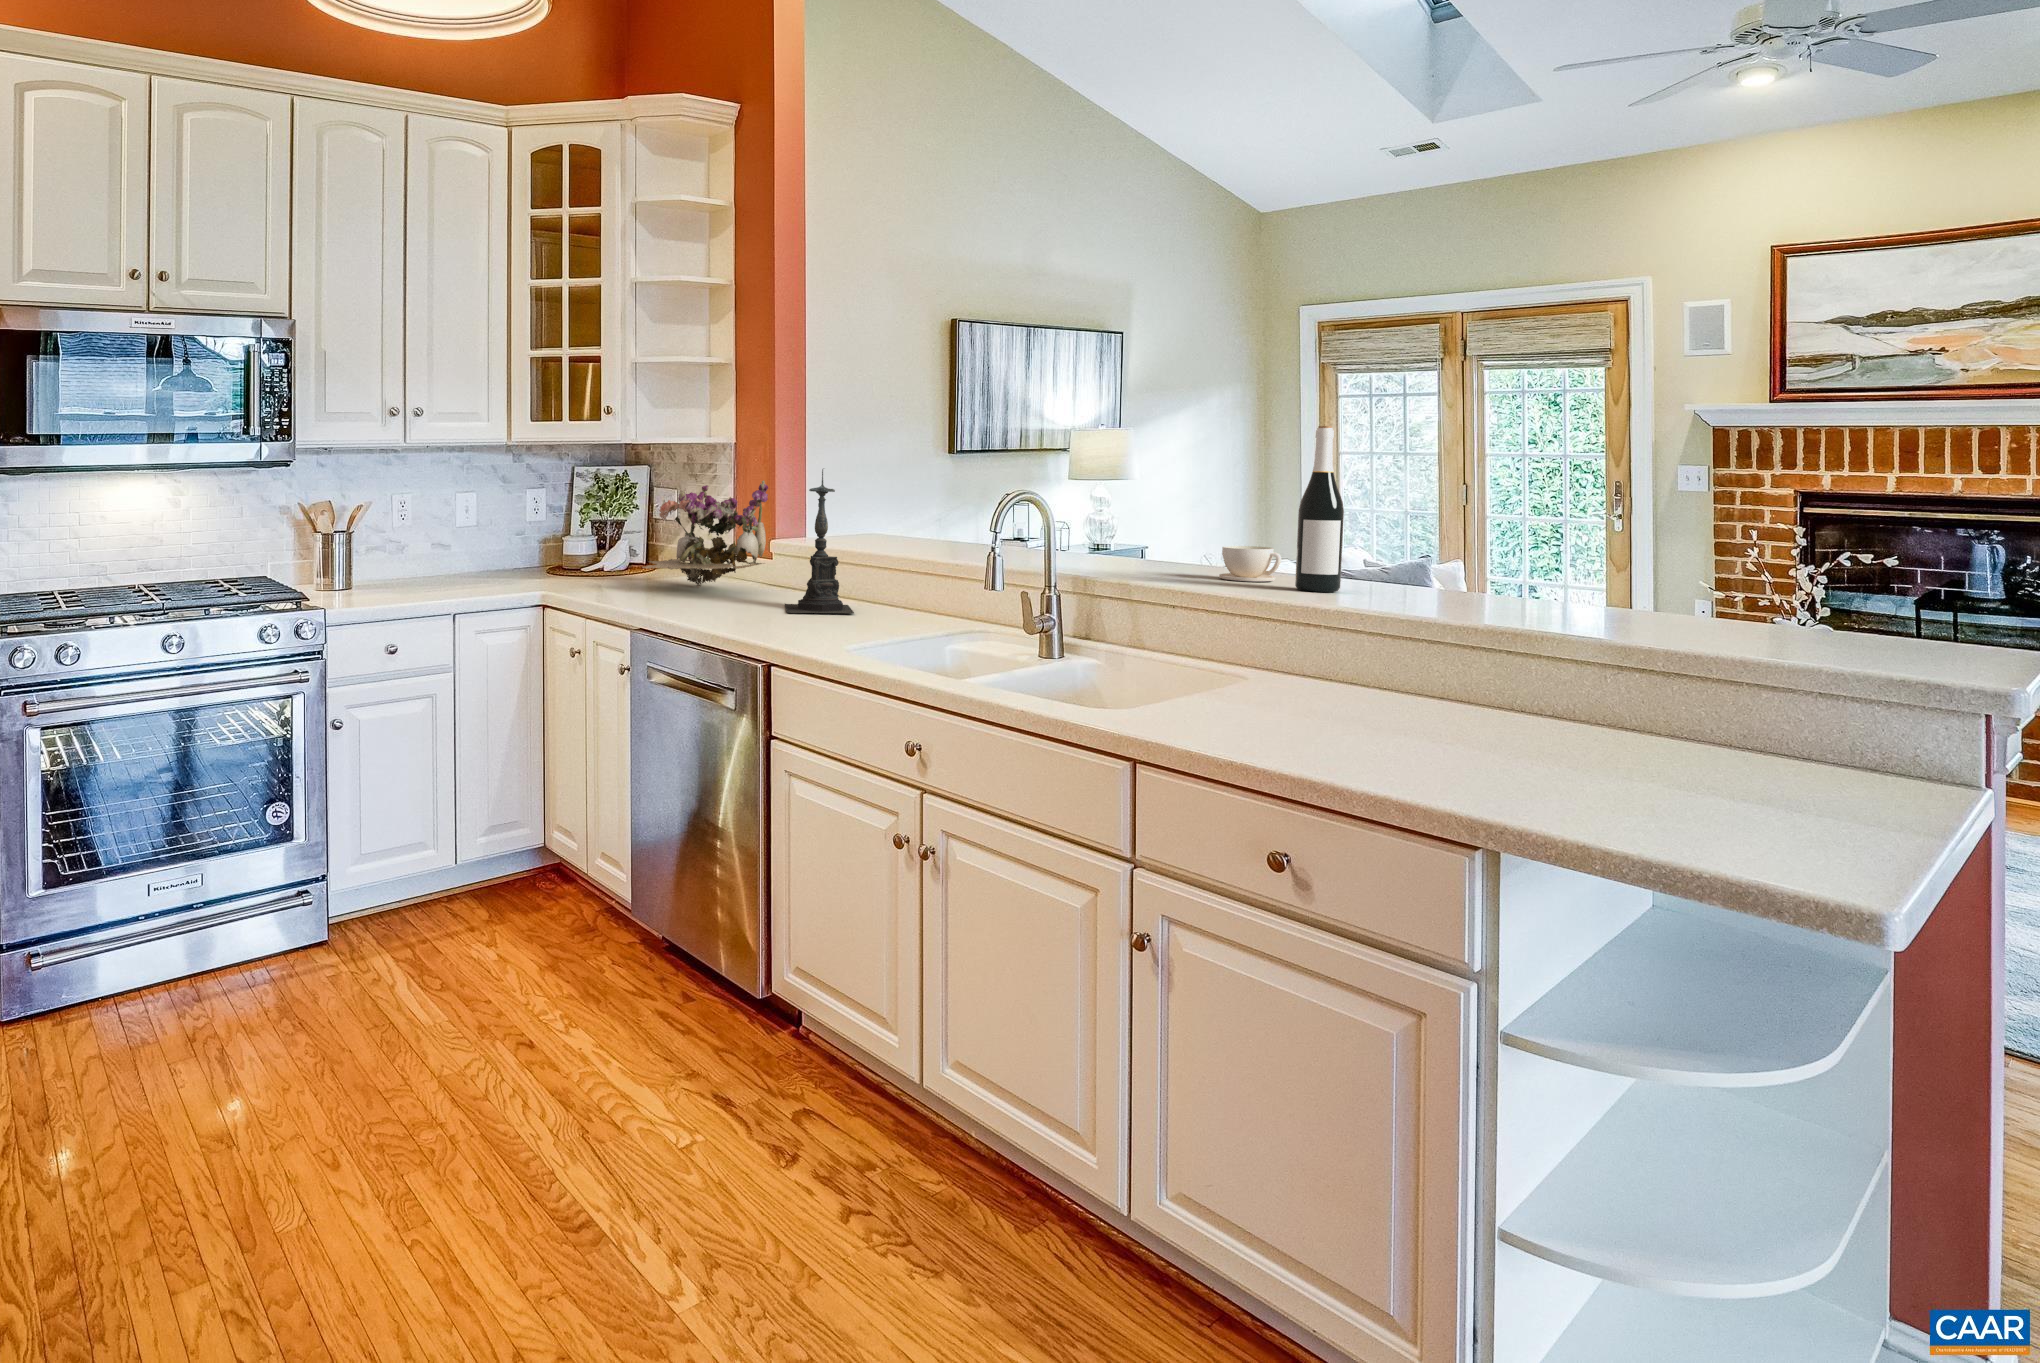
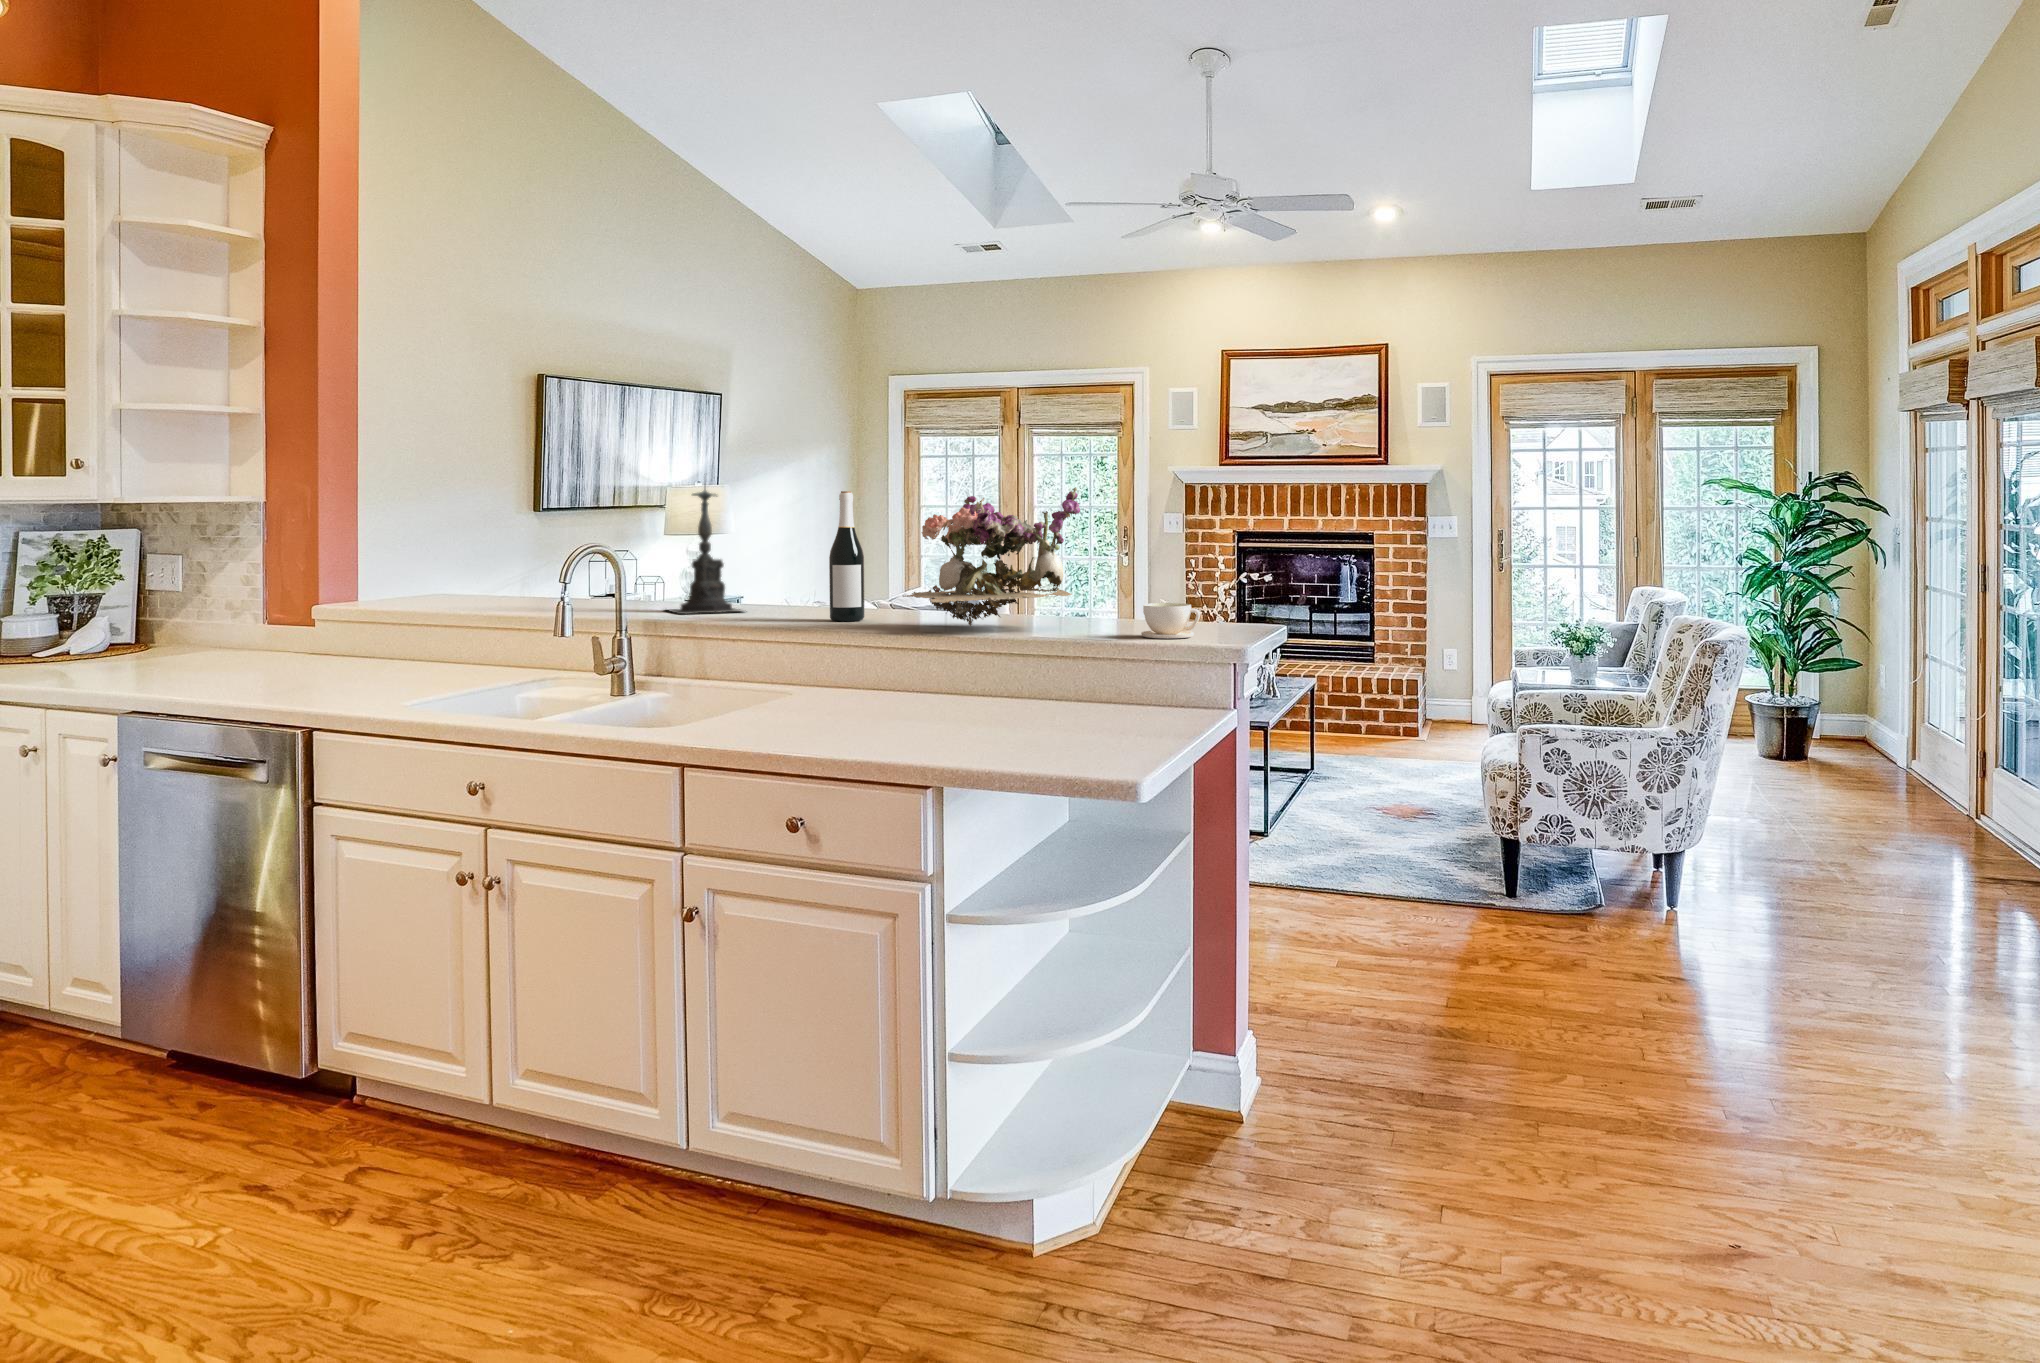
candle holder: present [785,469,854,613] -> present [667,488,741,614]
flower arrangement: present [642,480,768,588] -> present [903,487,1080,626]
coffee cup: present [1219,546,1282,582] -> present [1141,603,1200,639]

